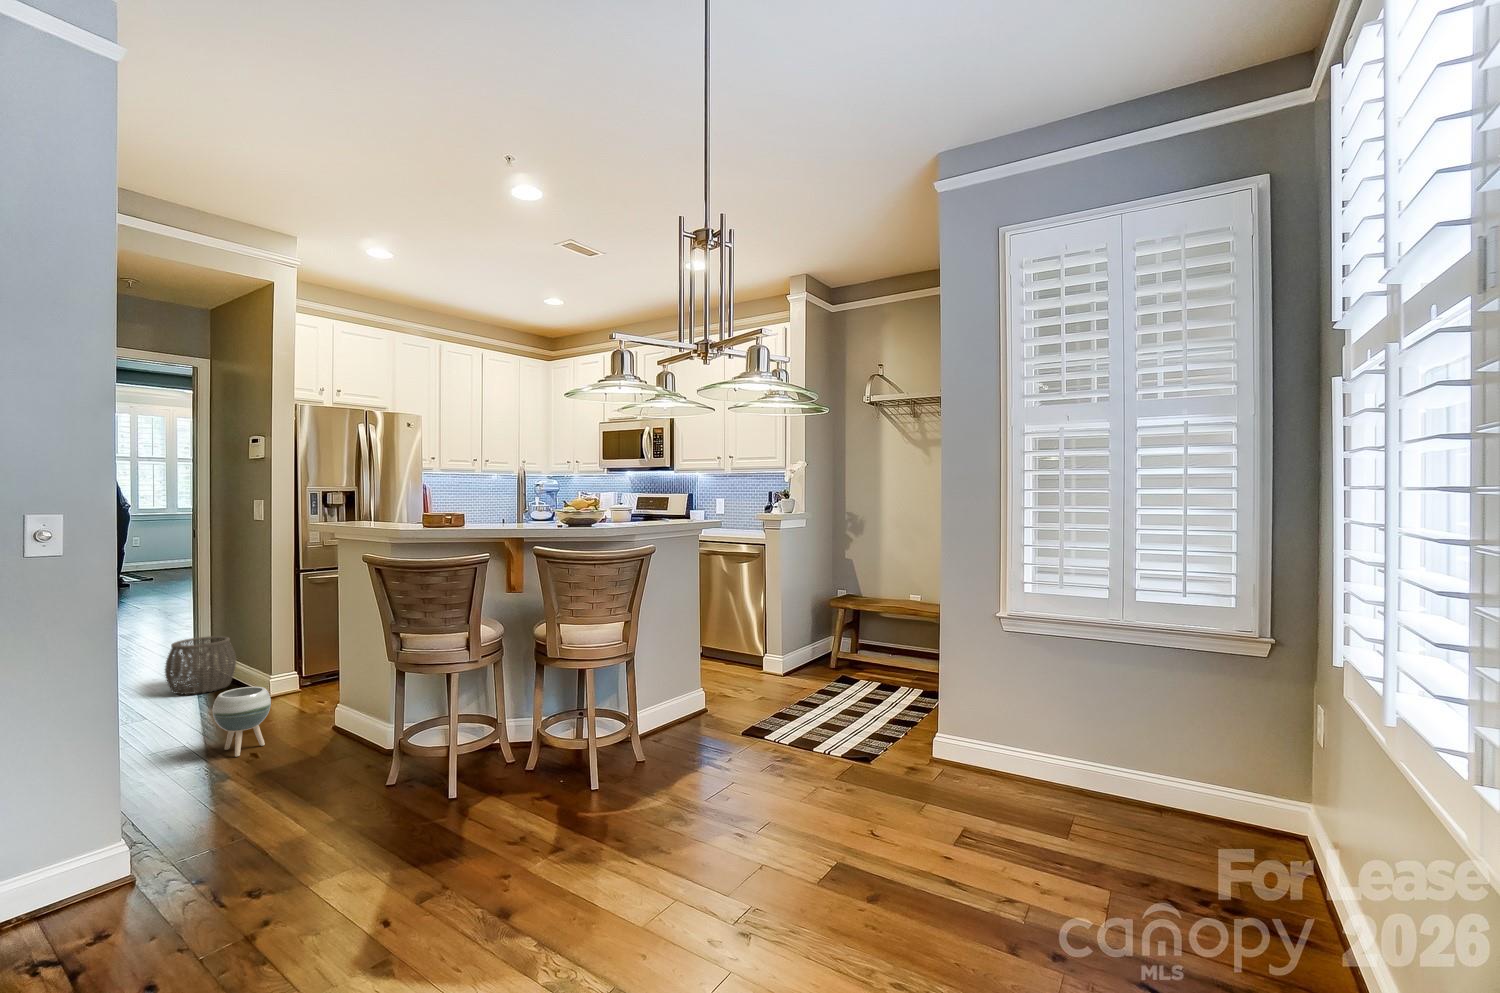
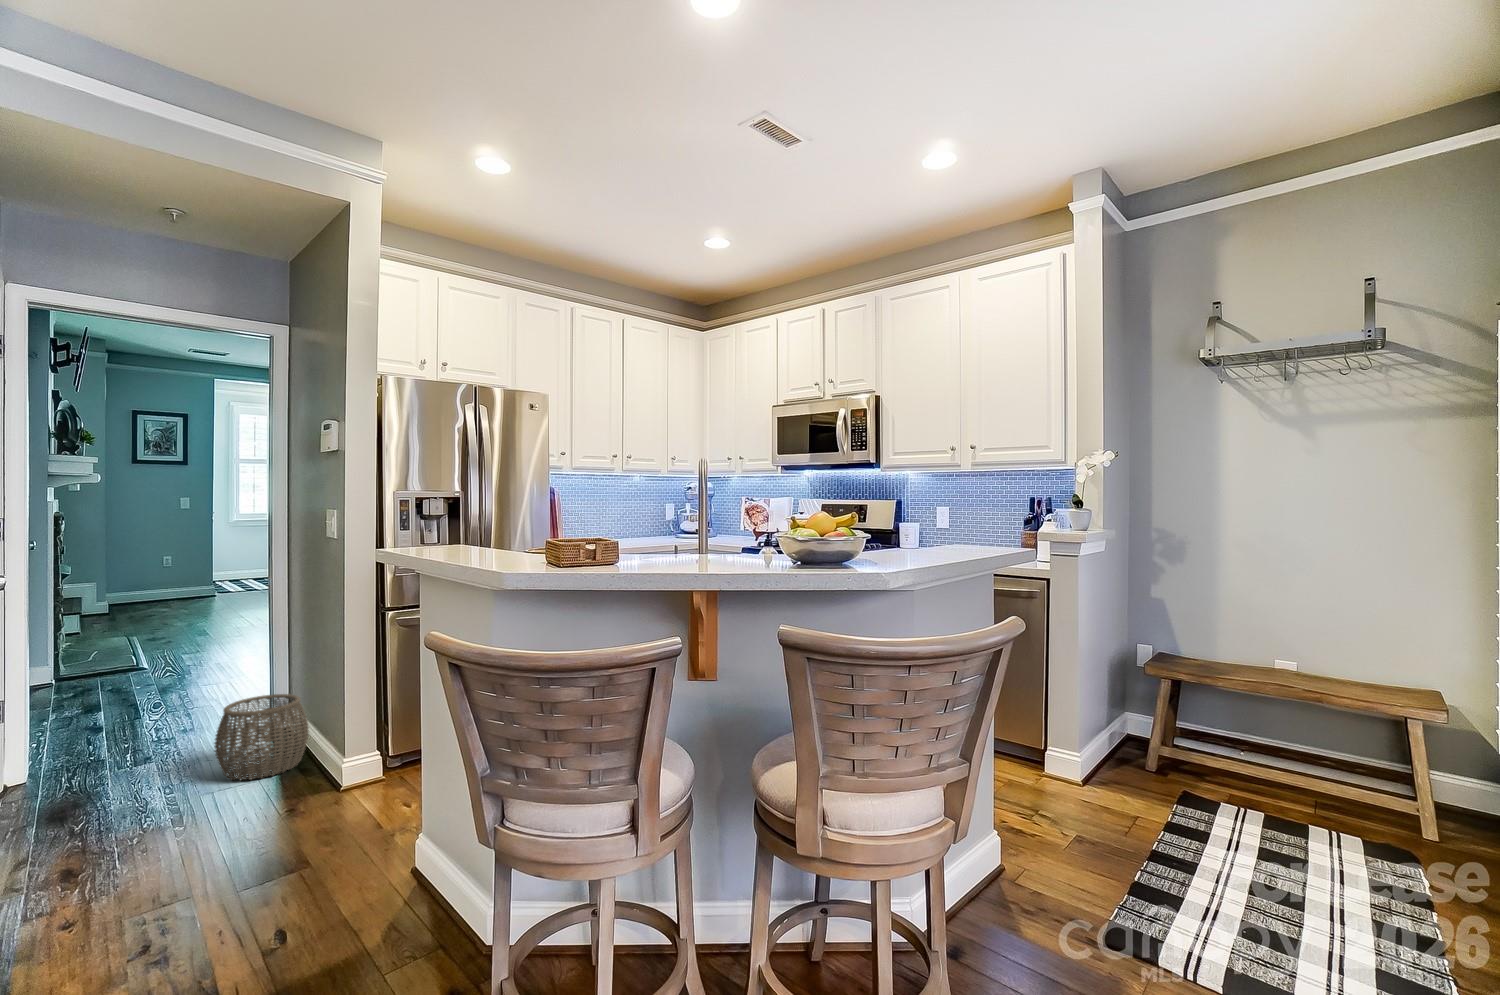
planter: present [213,687,271,757] -> none [220,818,315,949]

